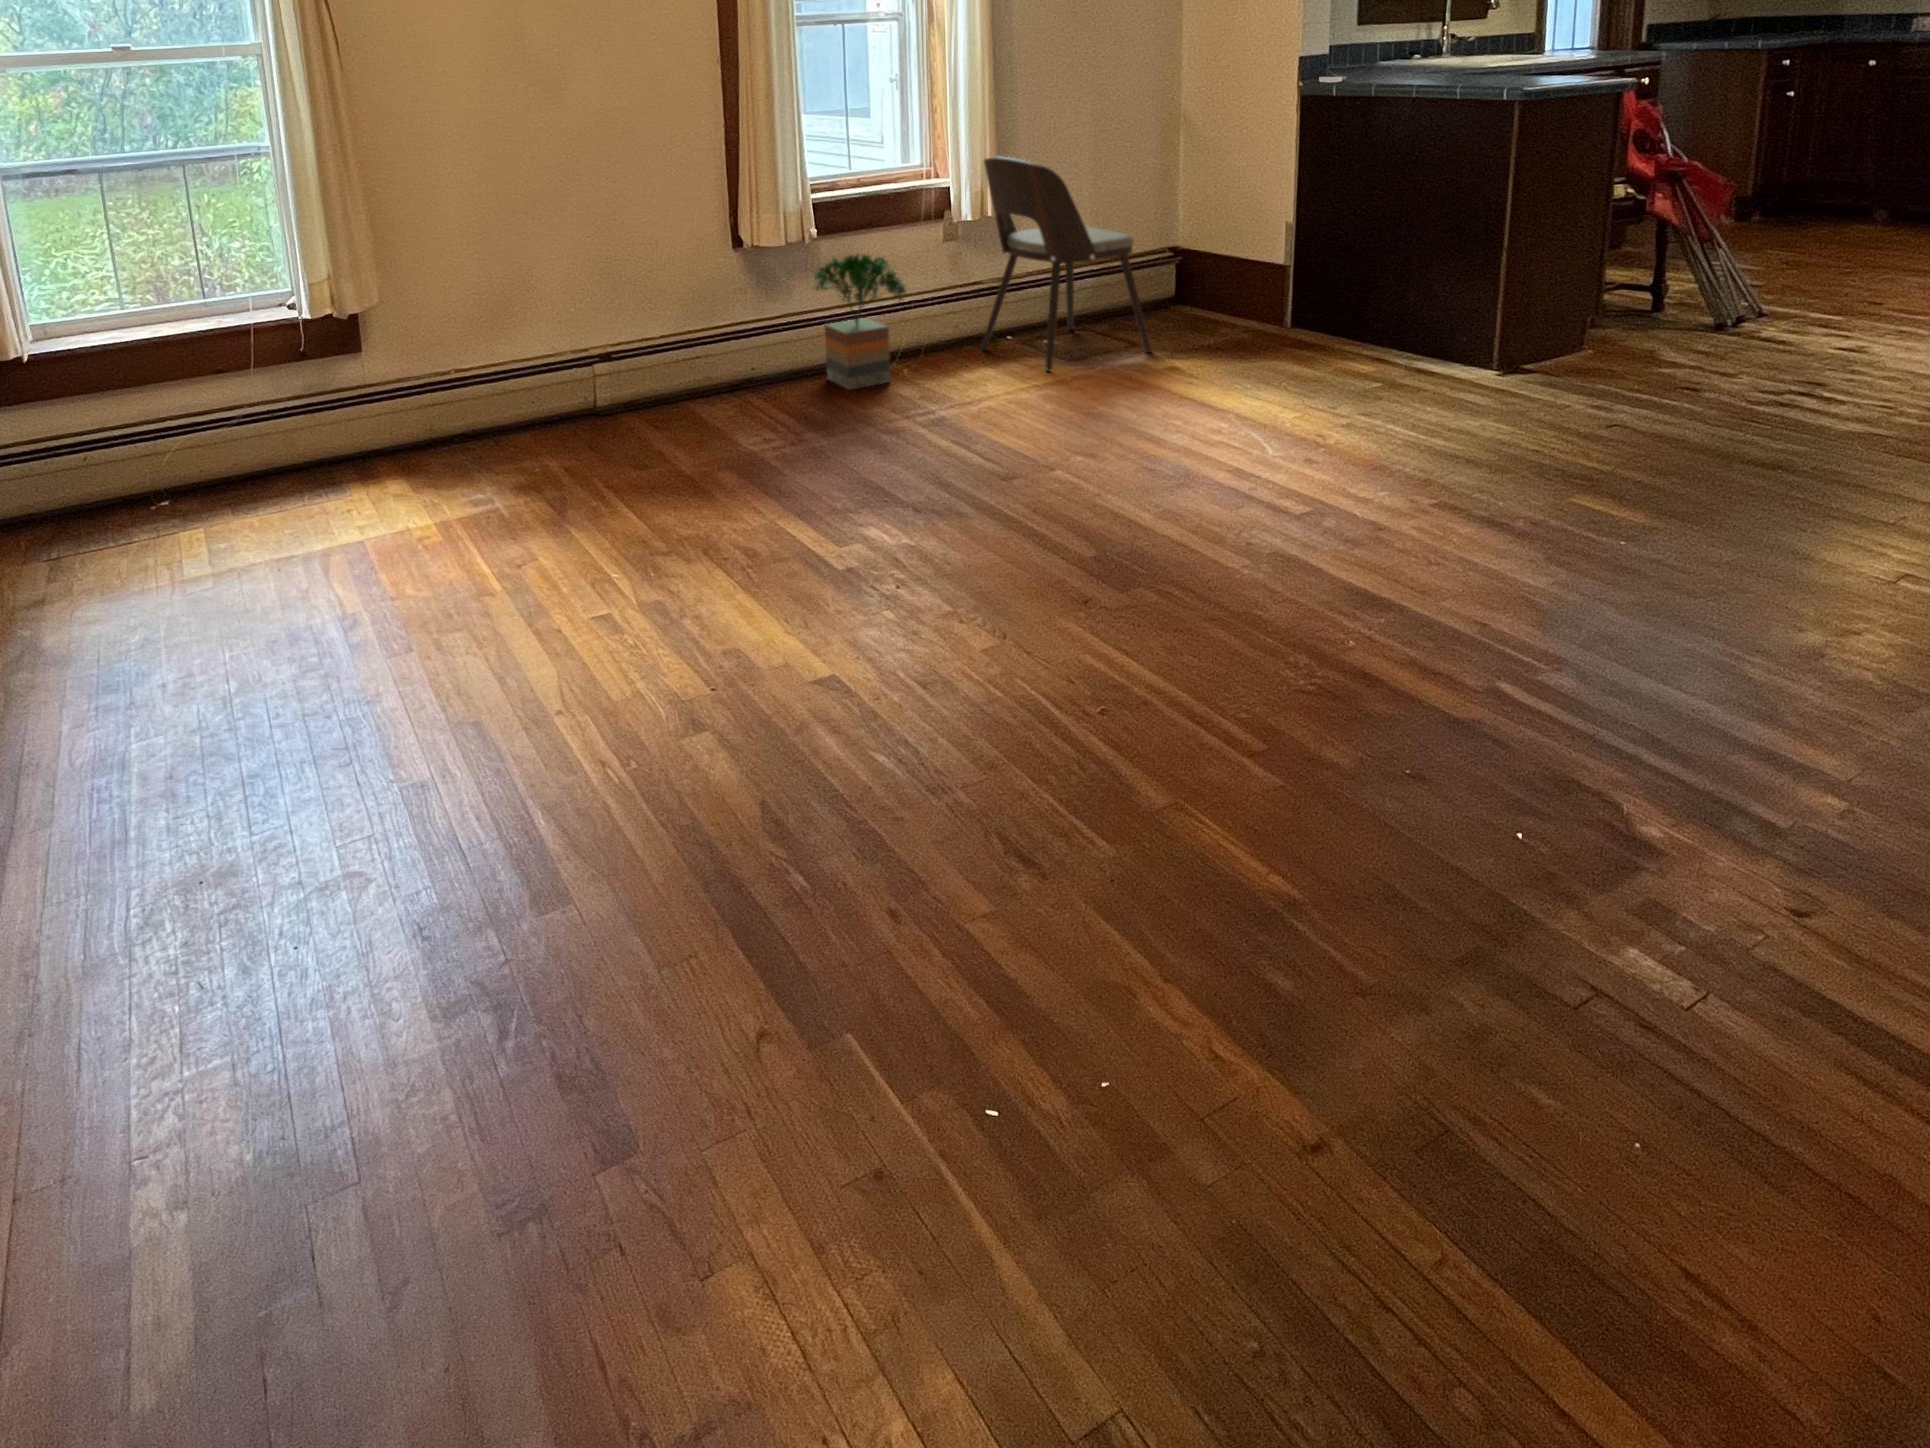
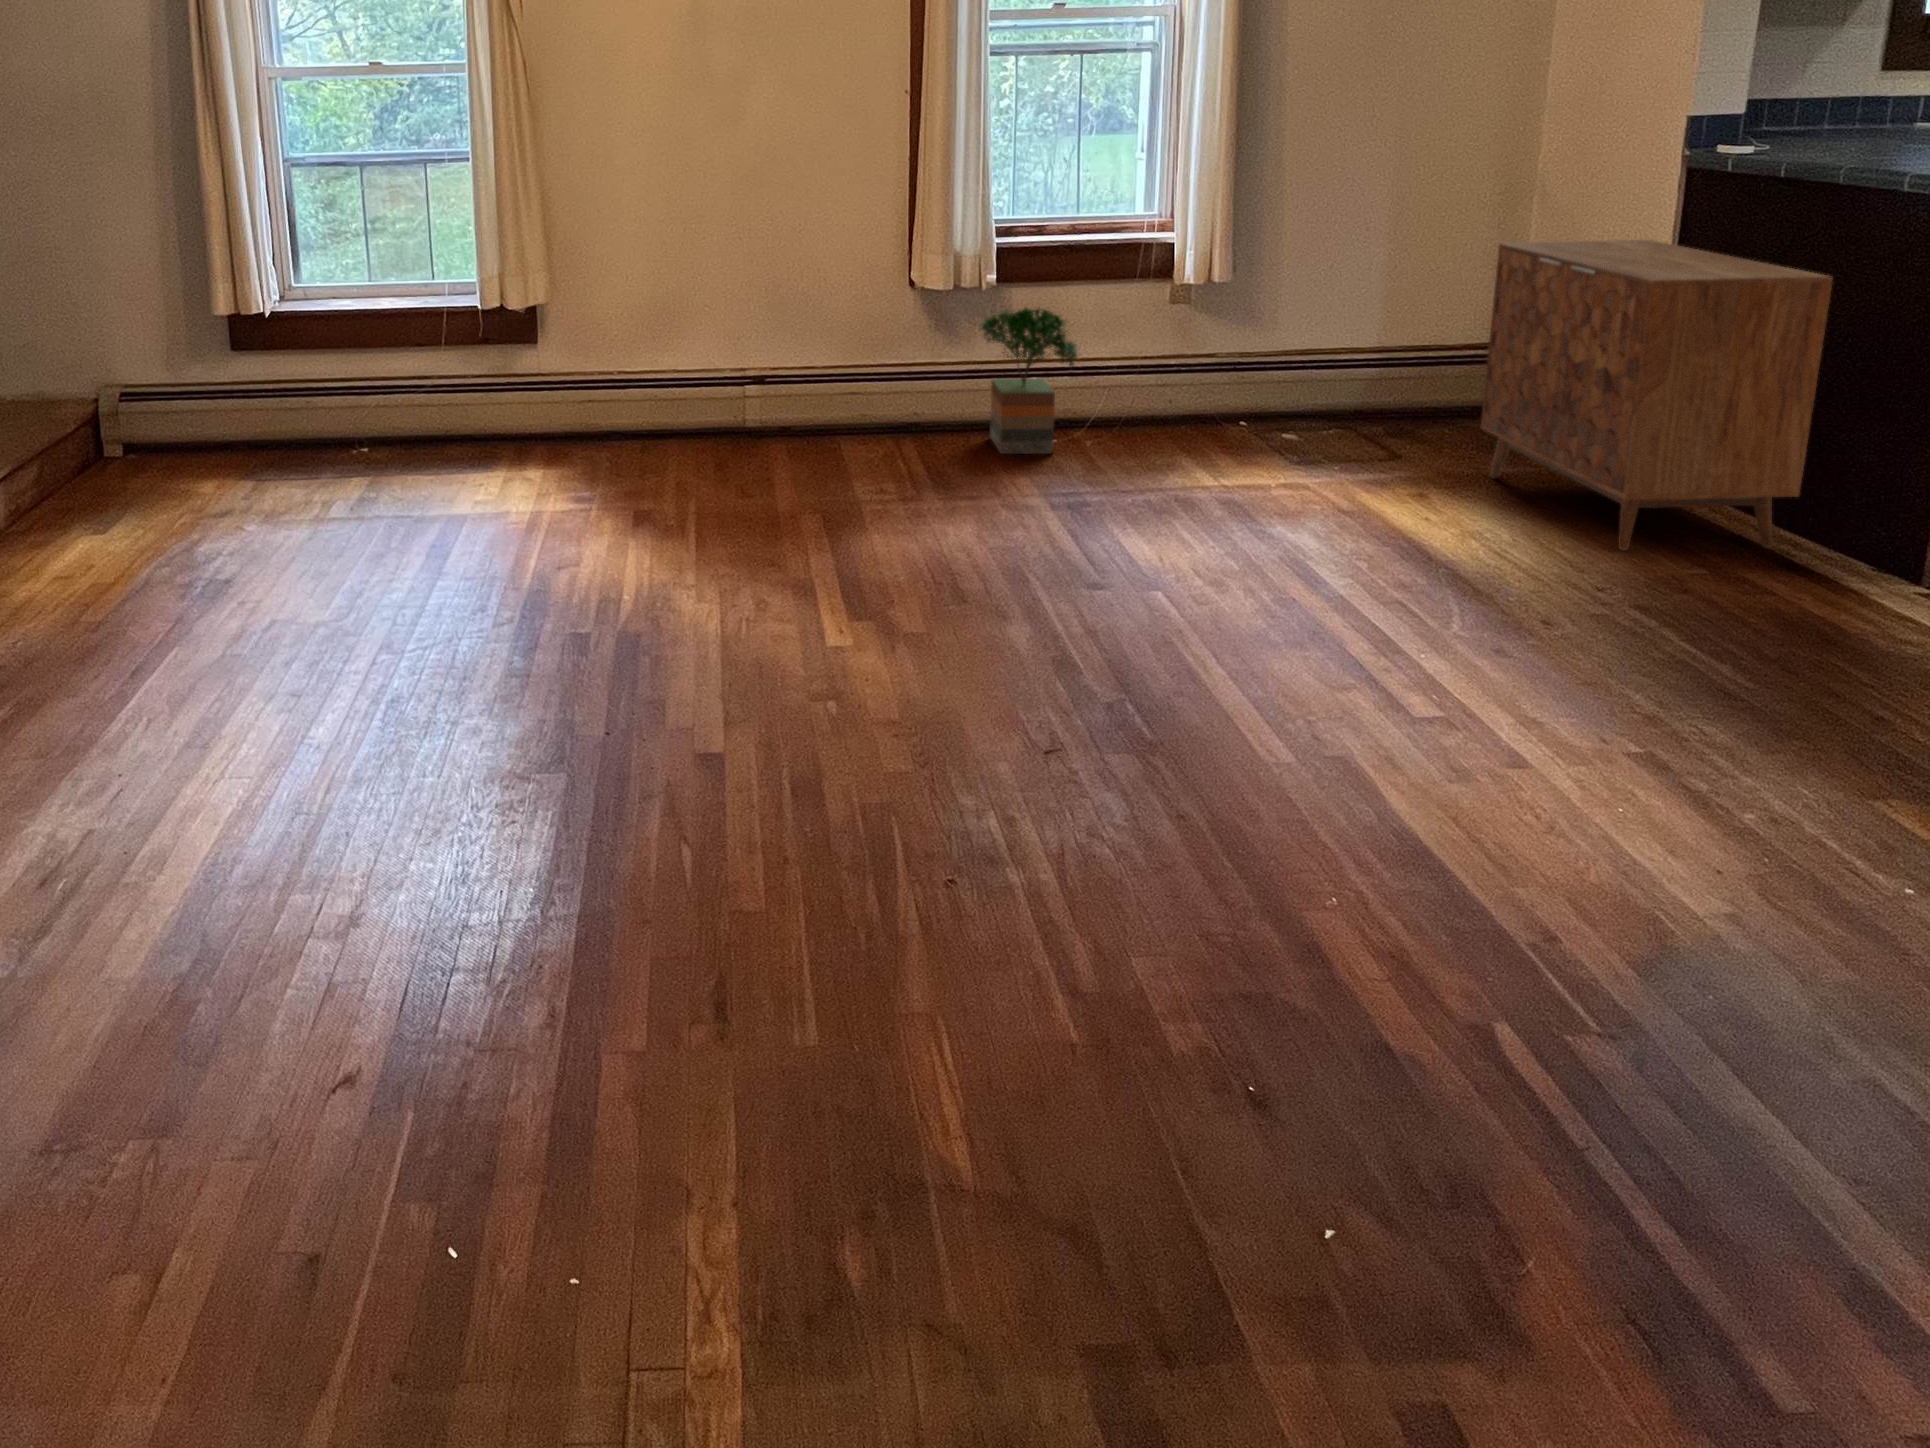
cabinet: none [1196,151,1420,377] -> present [1480,240,1833,550]
dining chair: present [981,157,1151,372] -> none [1190,215,1405,475]

